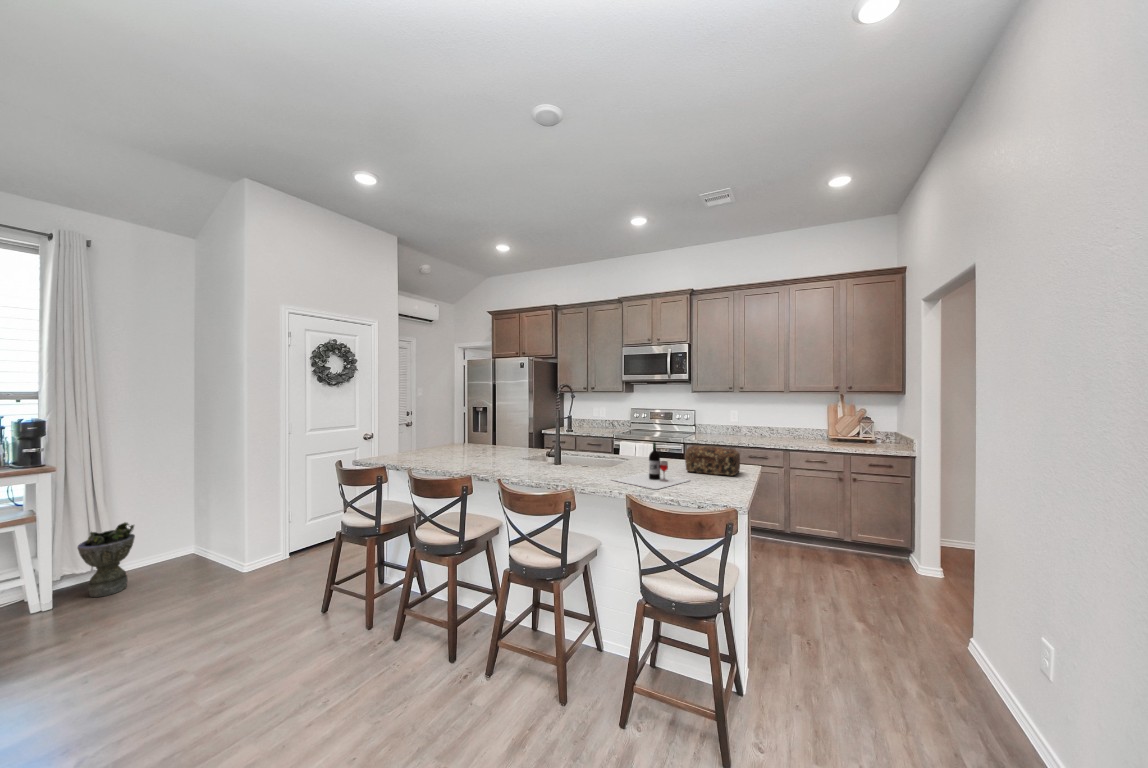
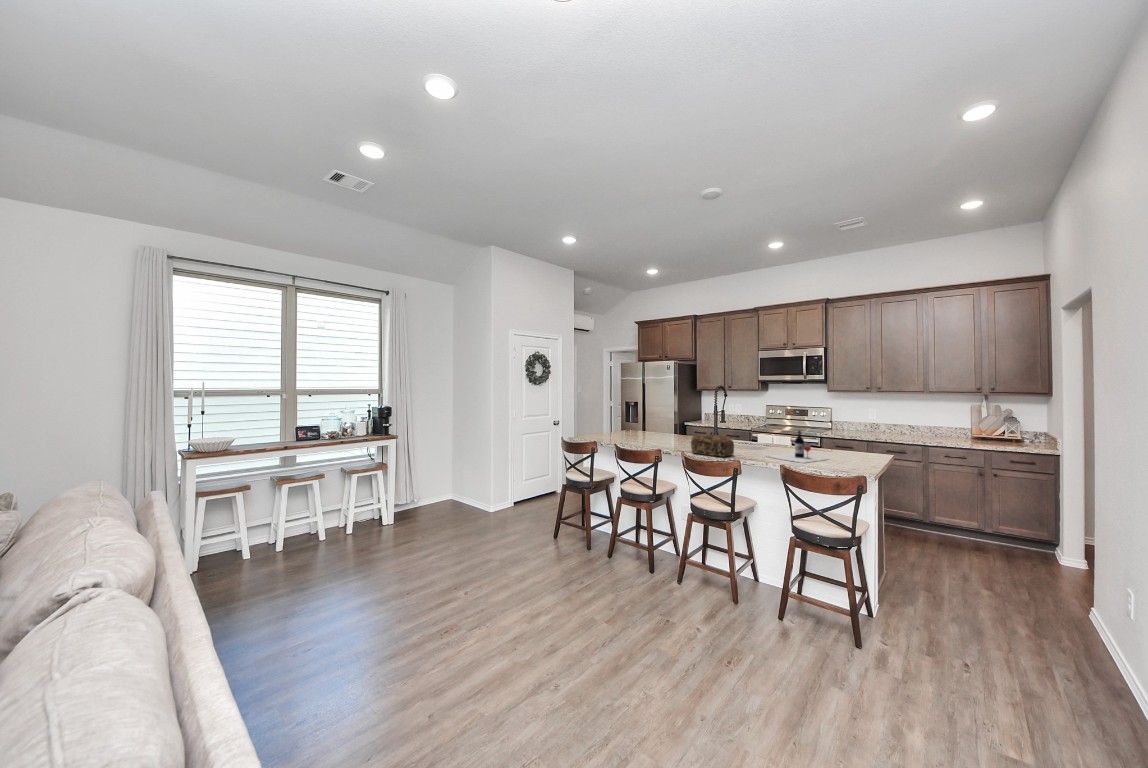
bread loaf: present [685,446,740,476] -> present [691,434,734,457]
planter: present [78,522,135,597] -> none [398,474,425,520]

